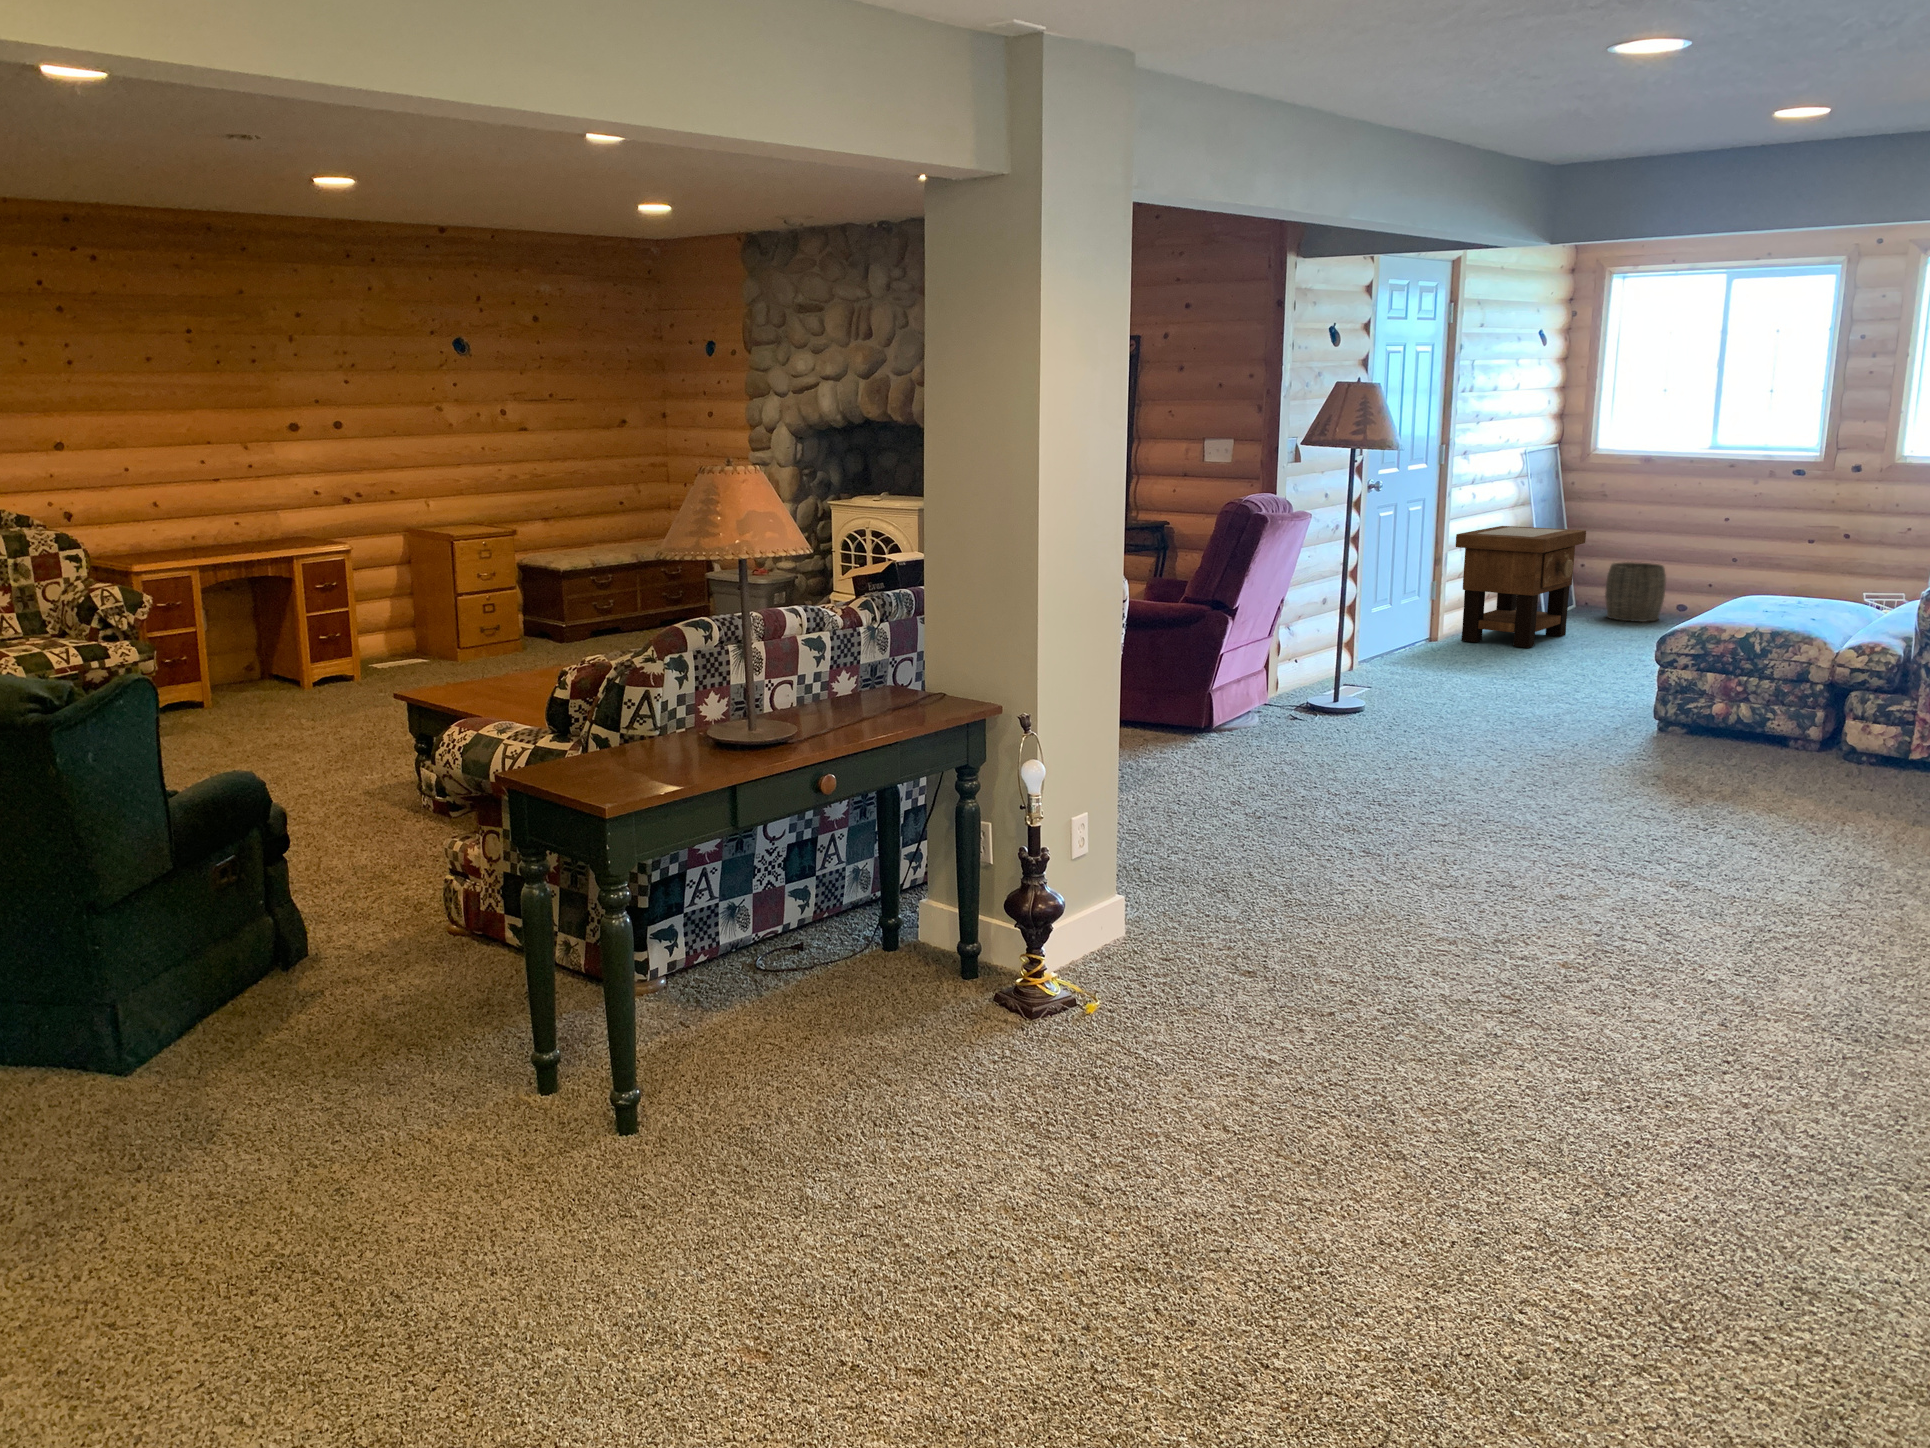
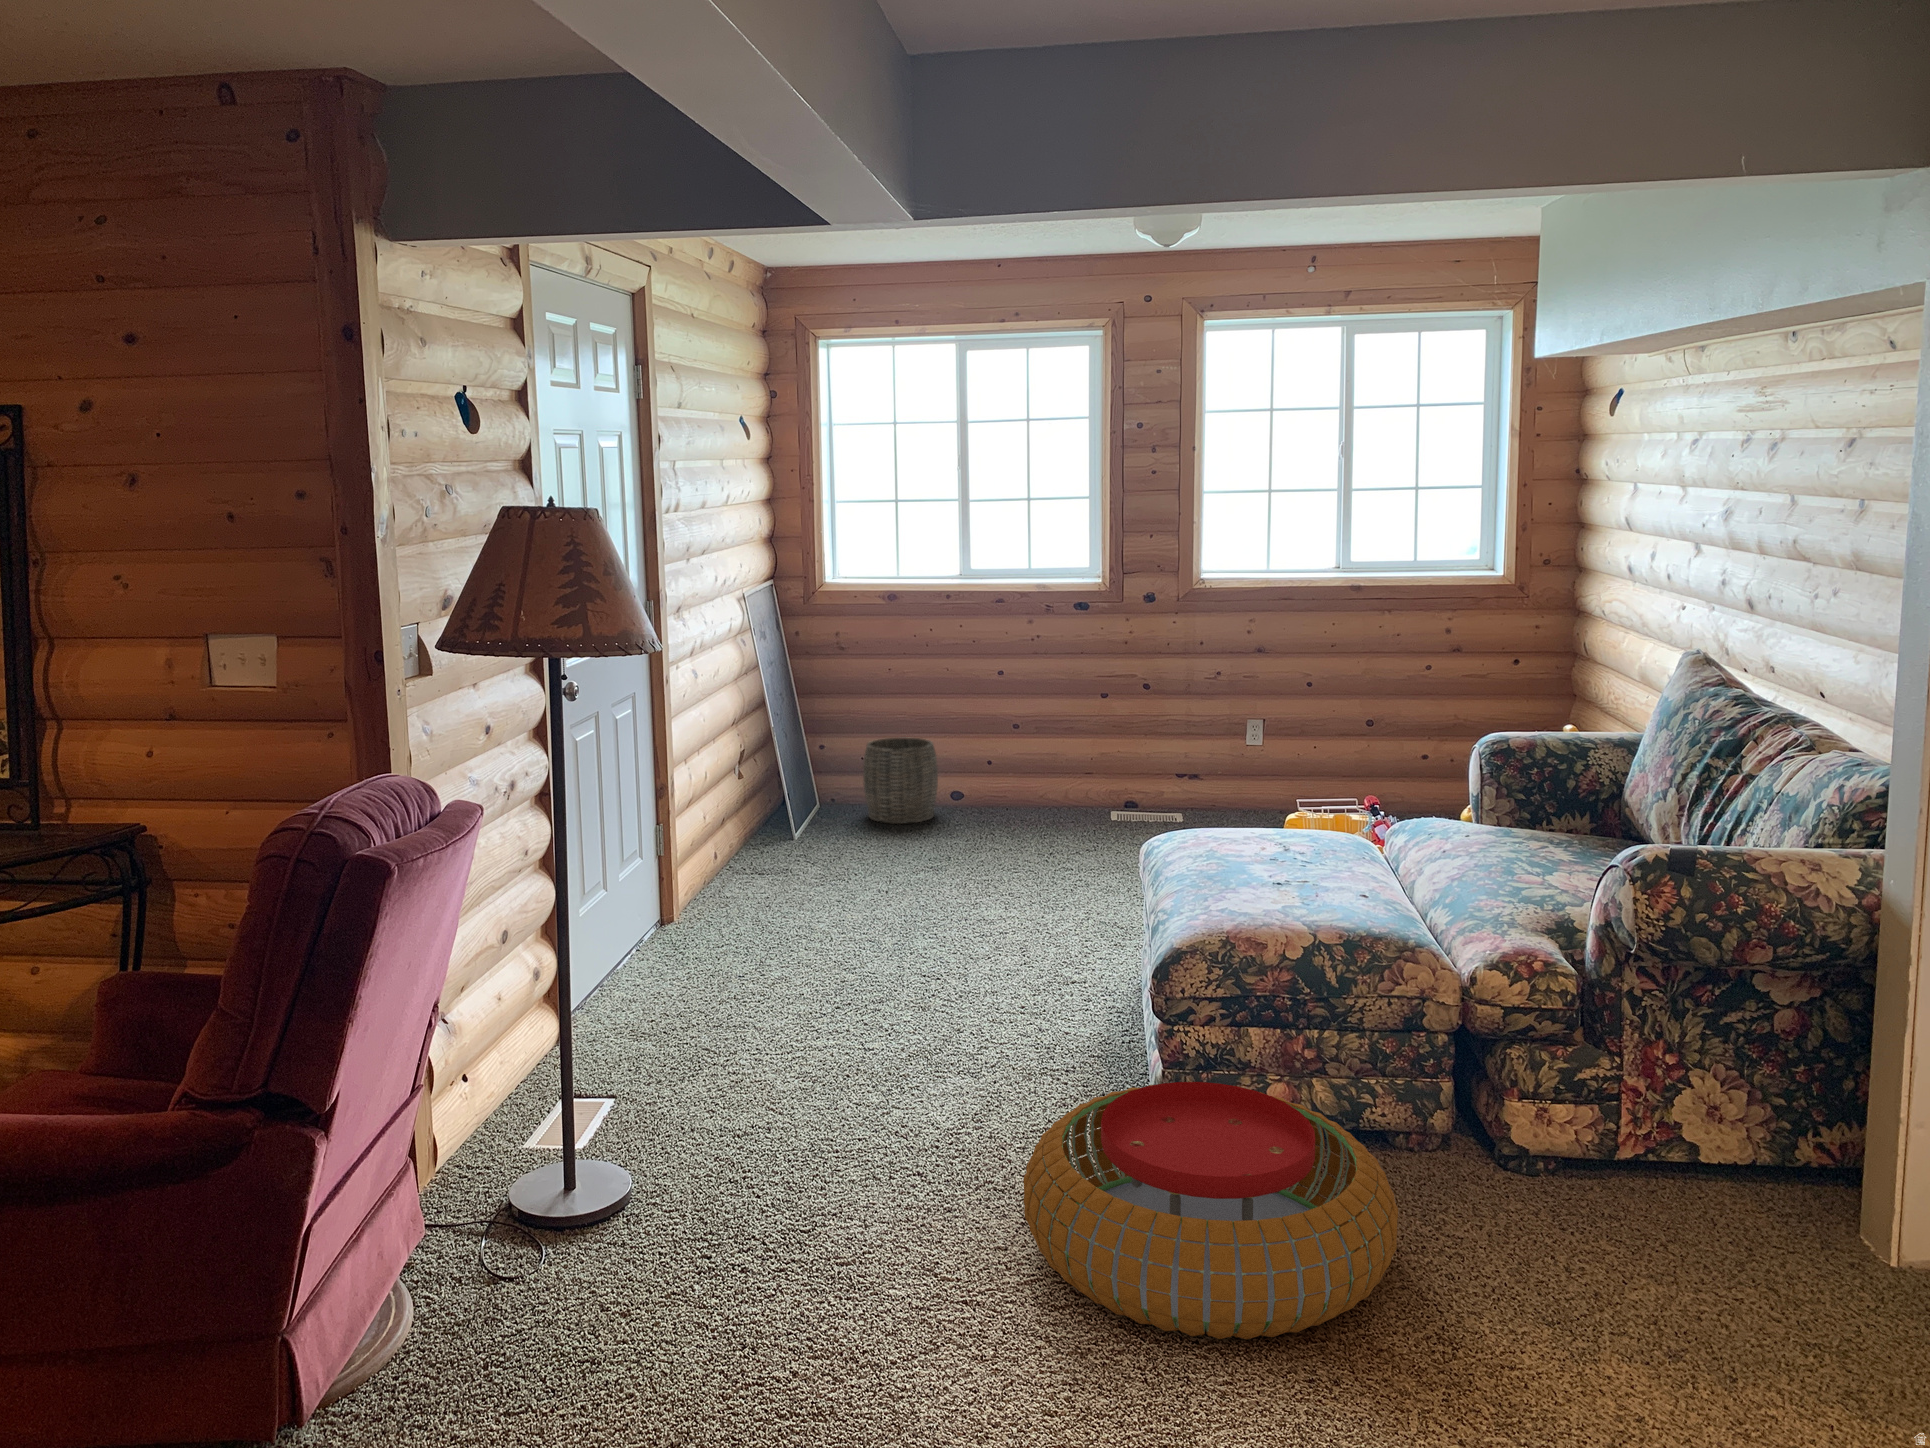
side table: present [1456,526,1586,648] -> none [686,712,857,912]
pouf: none [1538,681,1735,771] -> present [1023,1082,1398,1340]

